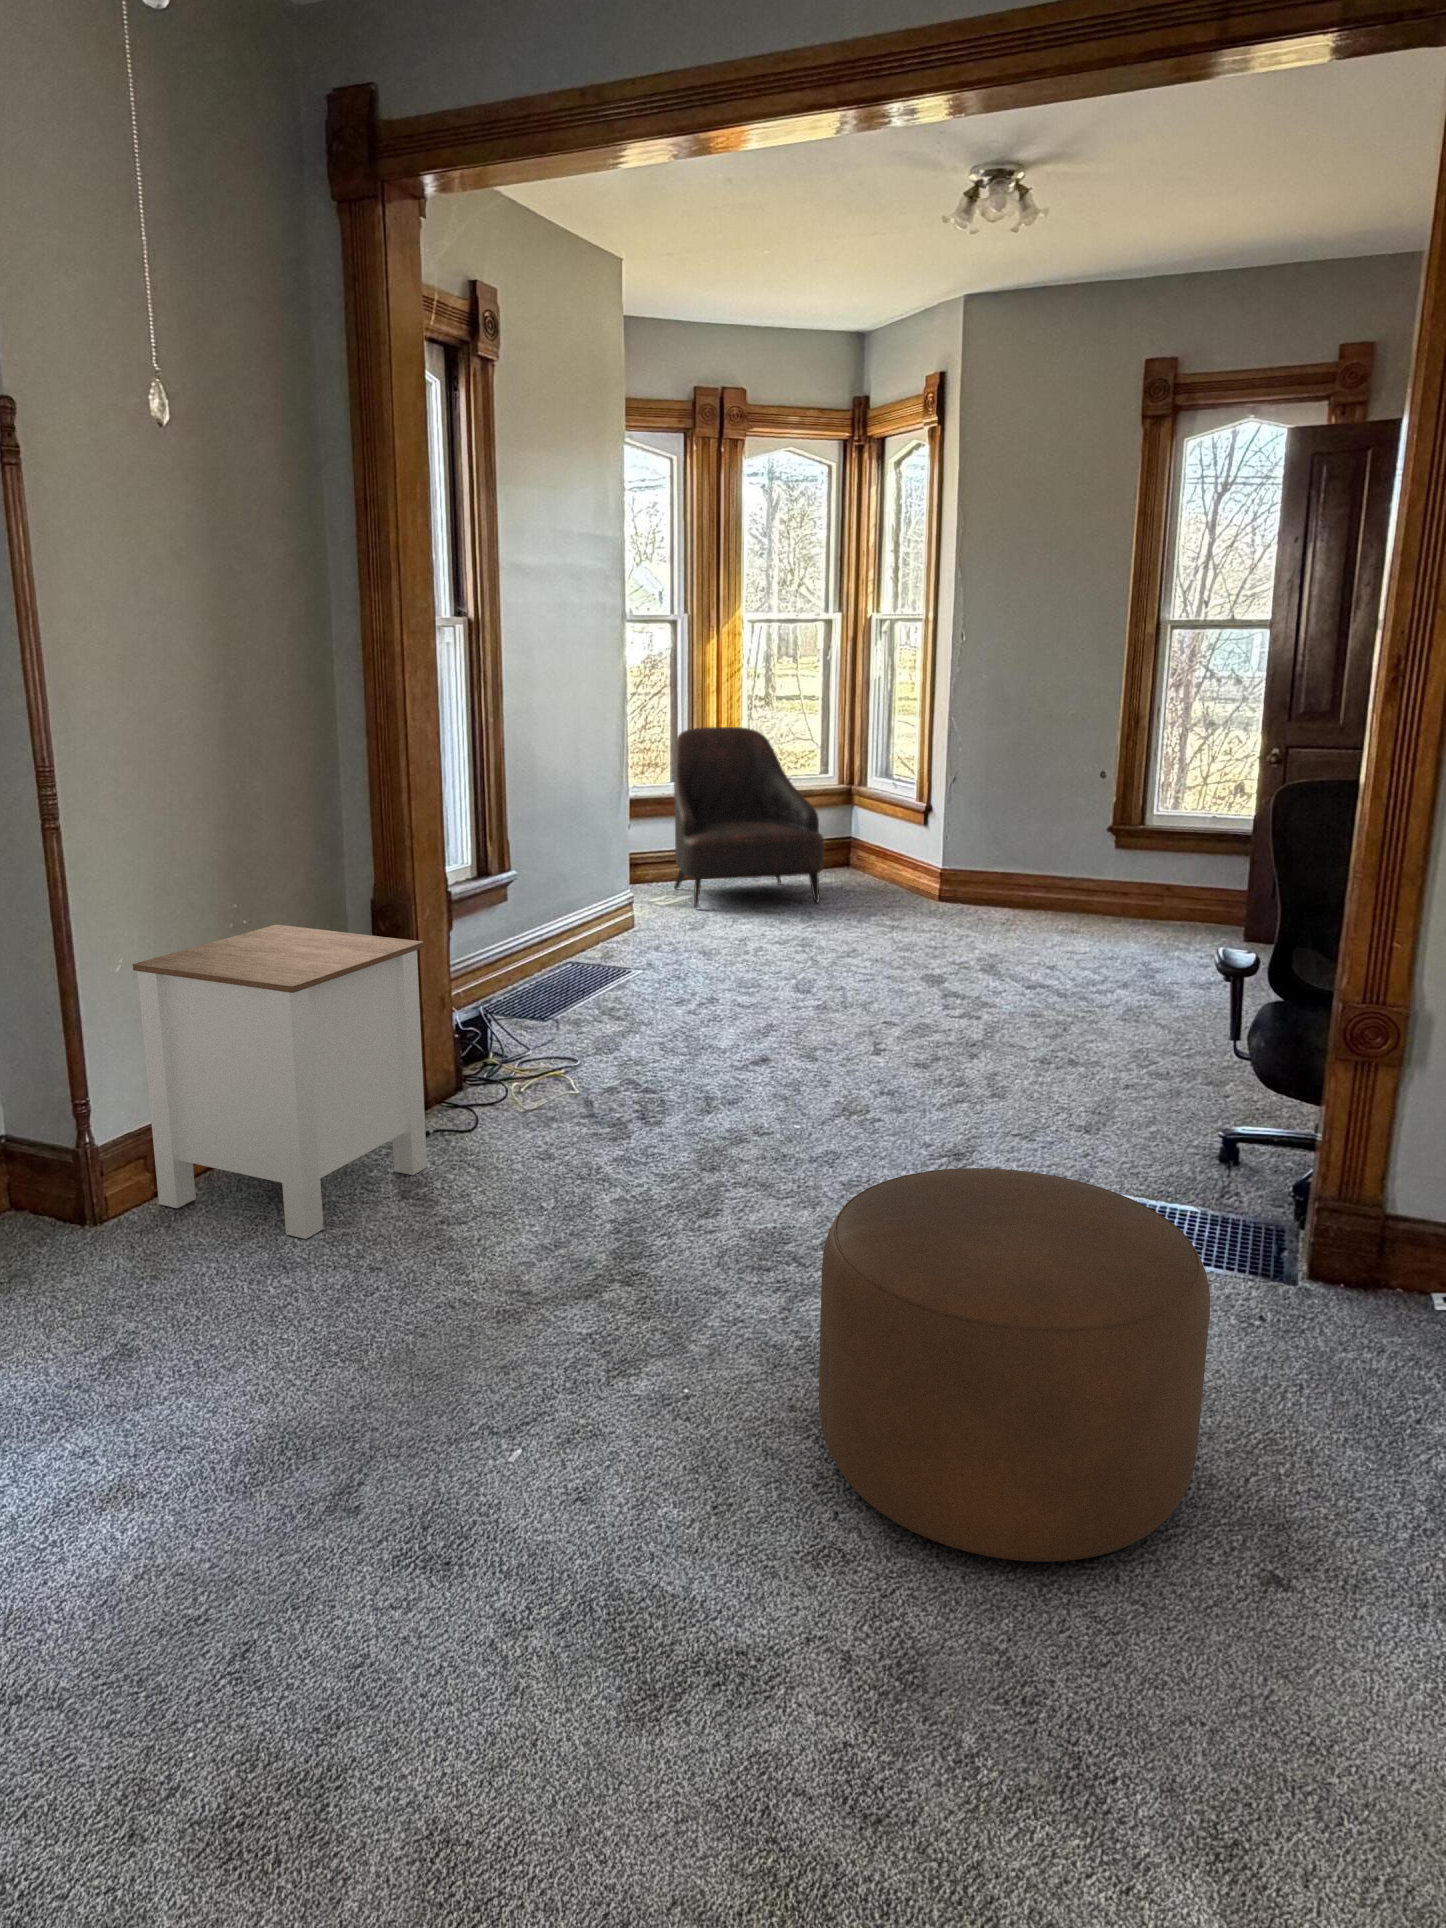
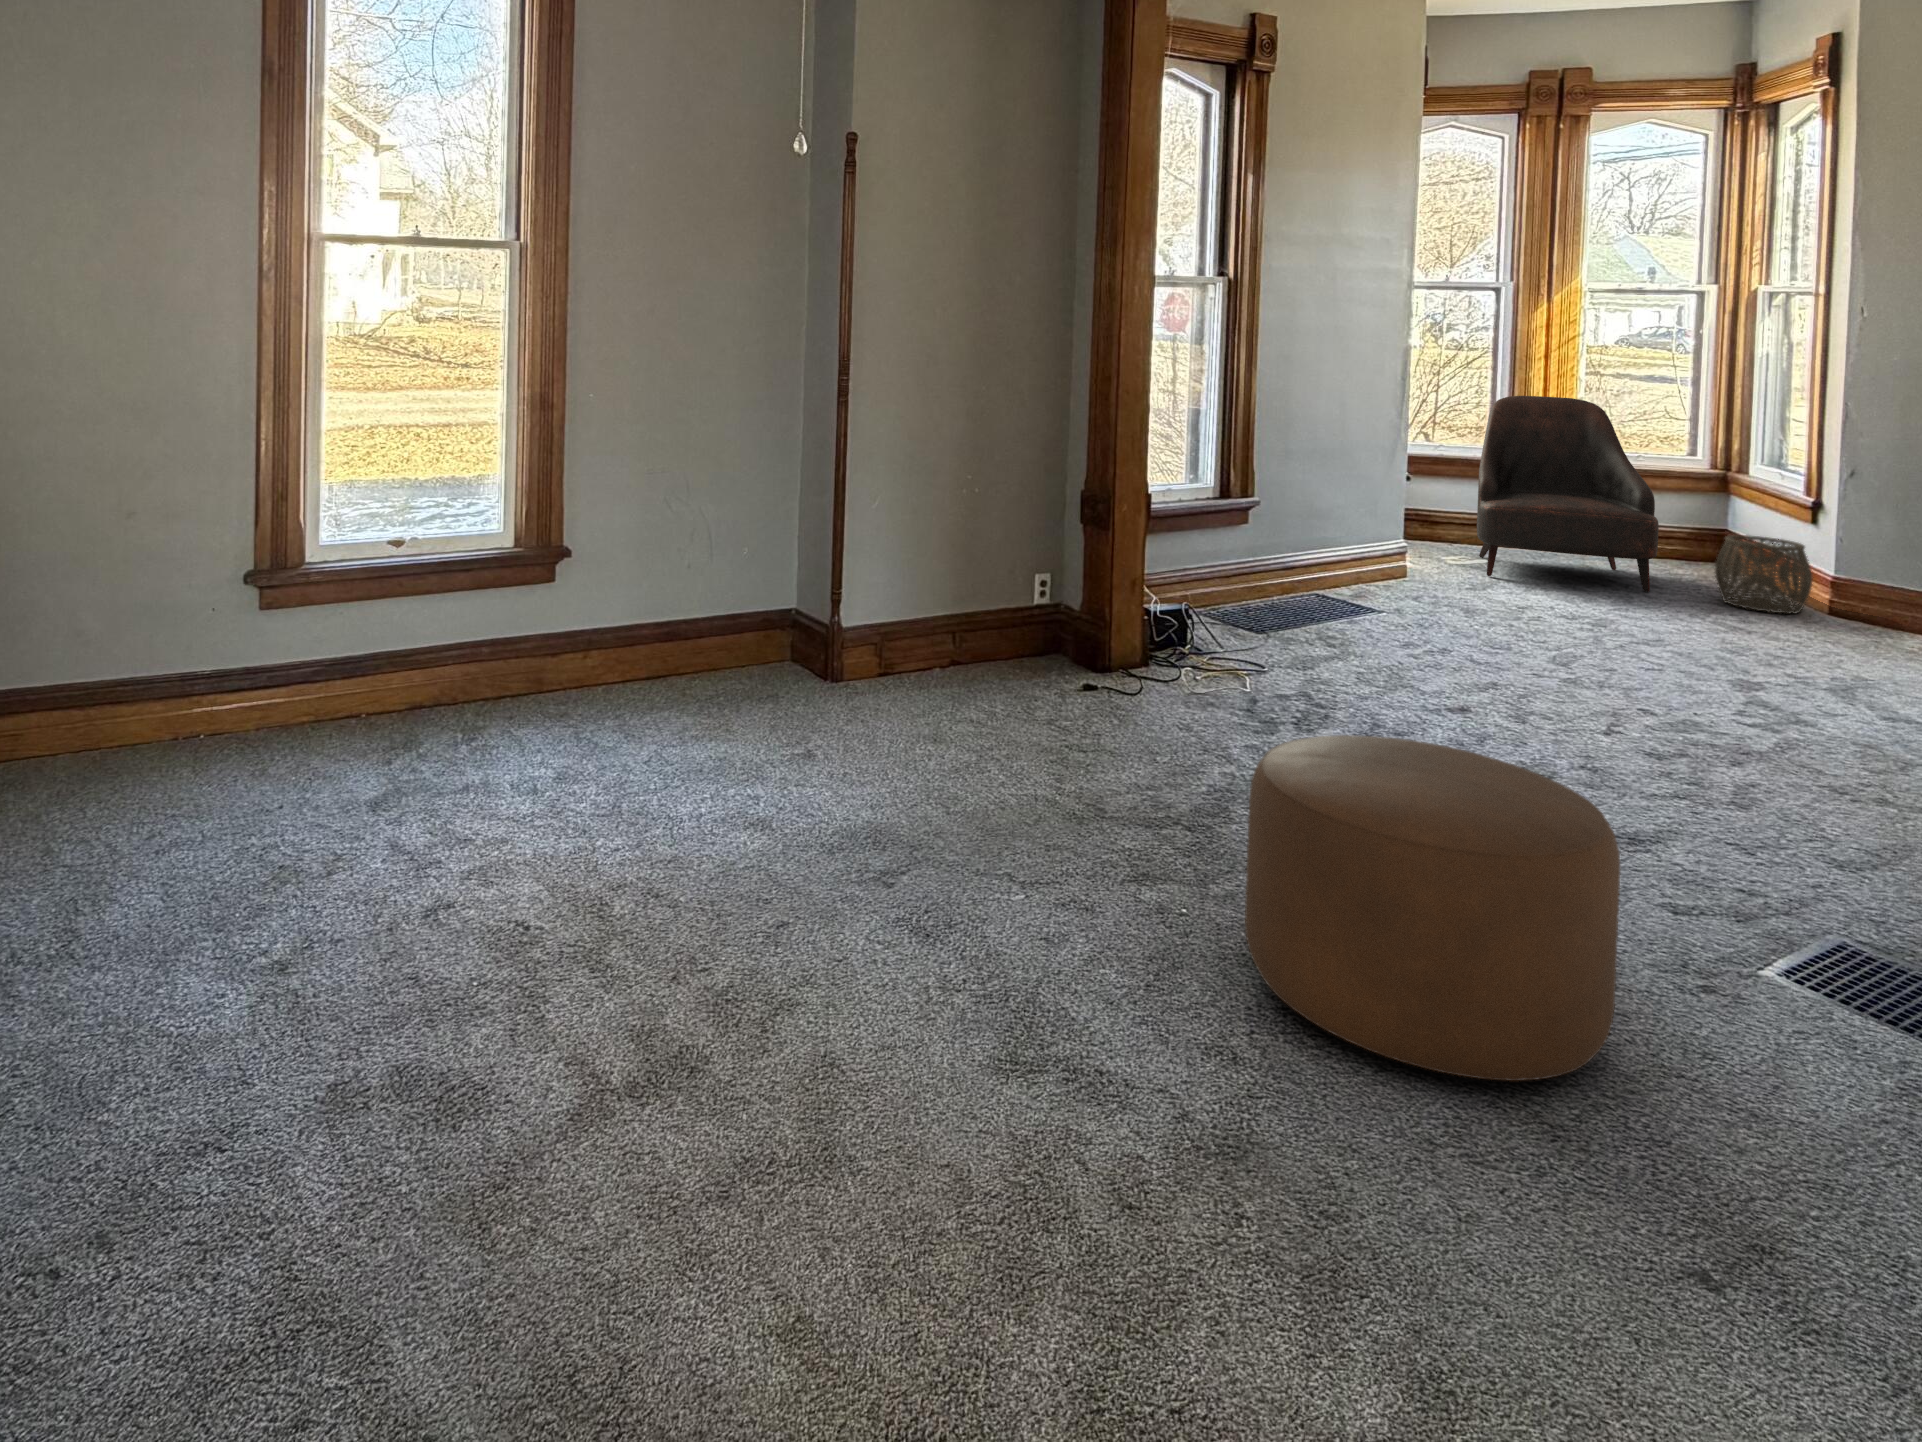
woven basket: none [865,840,935,907] -> present [1715,535,1813,614]
side table: present [133,925,427,1239] -> none [880,495,1092,722]

